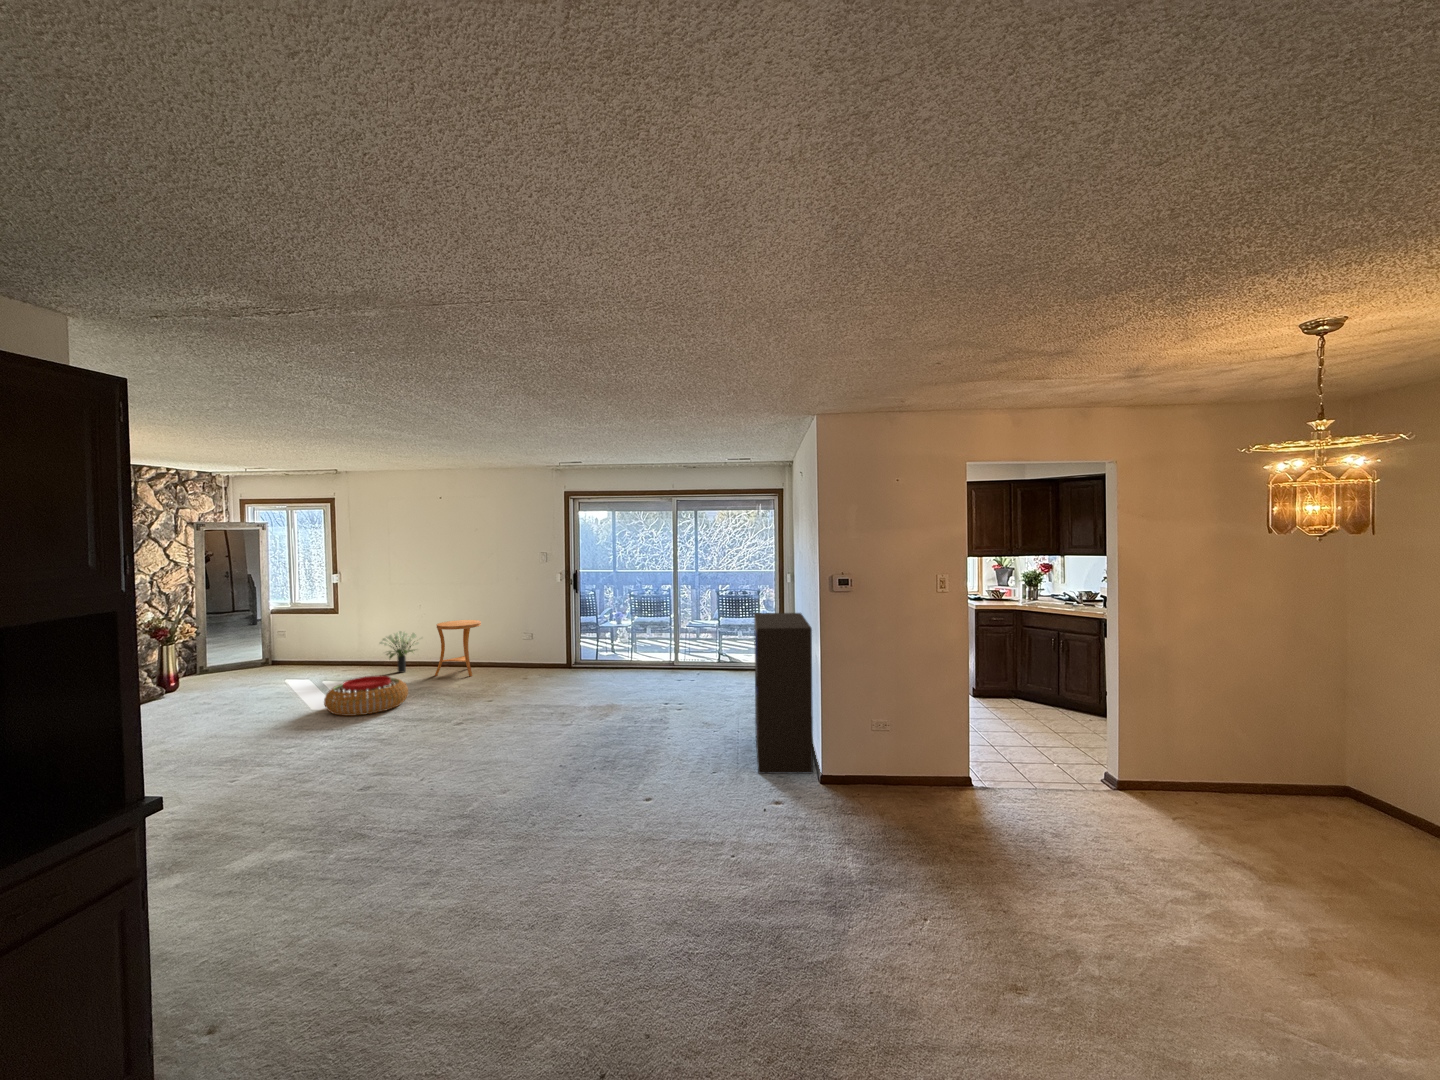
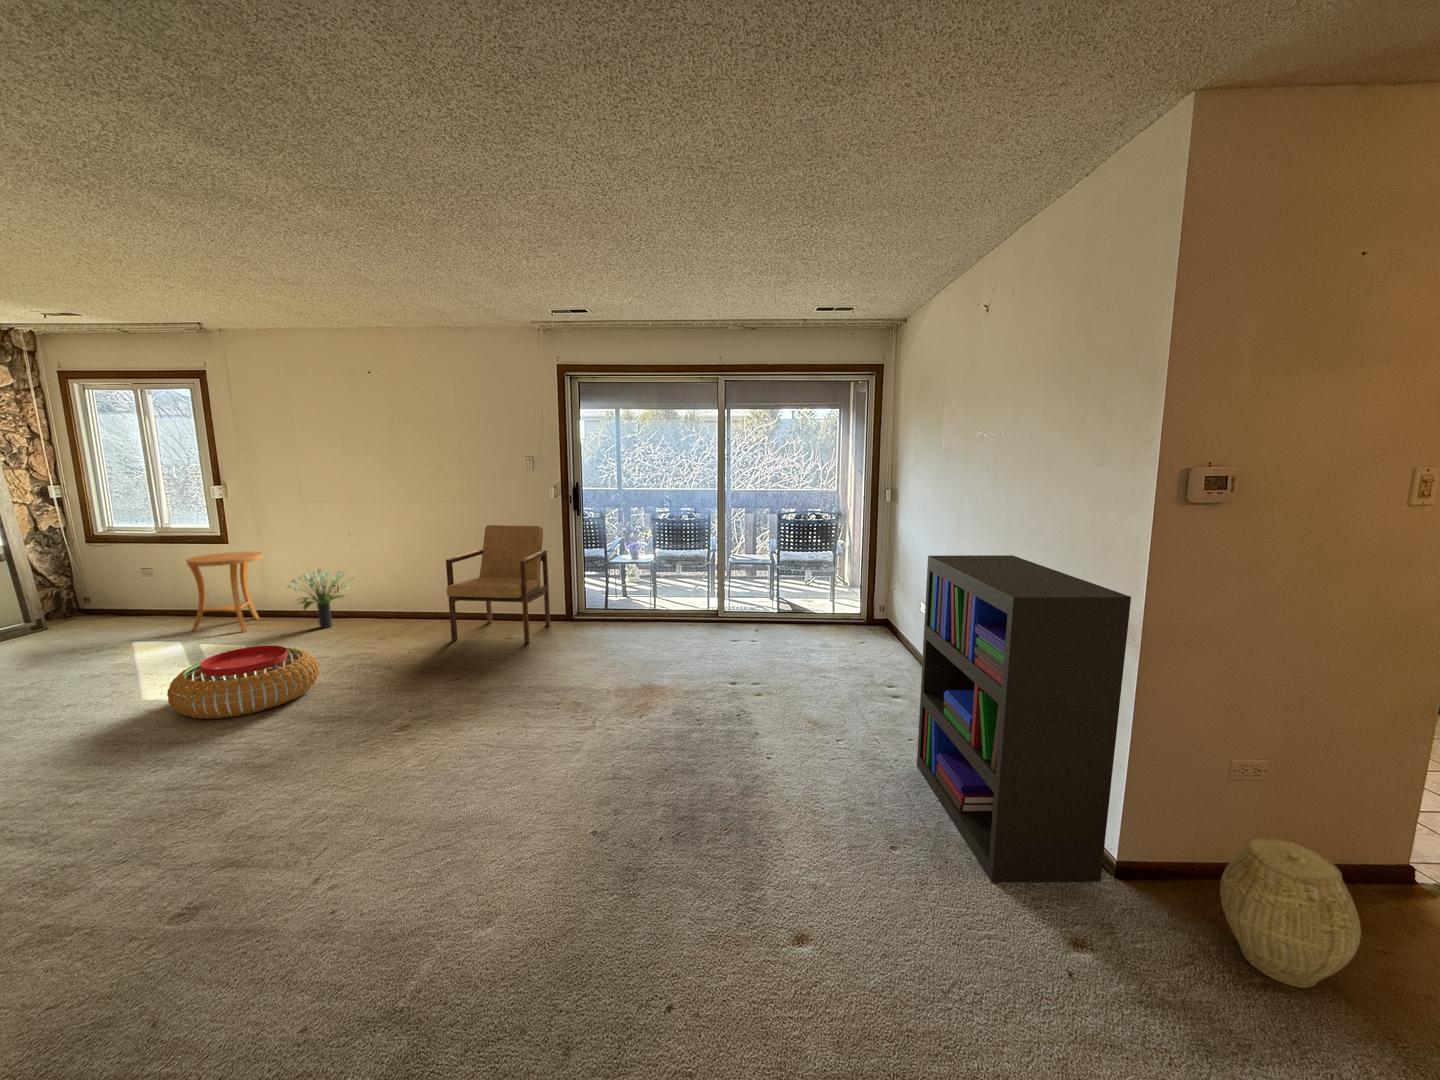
armchair: none [487,600,556,681] -> present [446,525,550,643]
side table: present [435,620,481,676] -> present [186,551,263,632]
woven basket: none [843,738,890,800] -> present [1220,838,1361,988]

